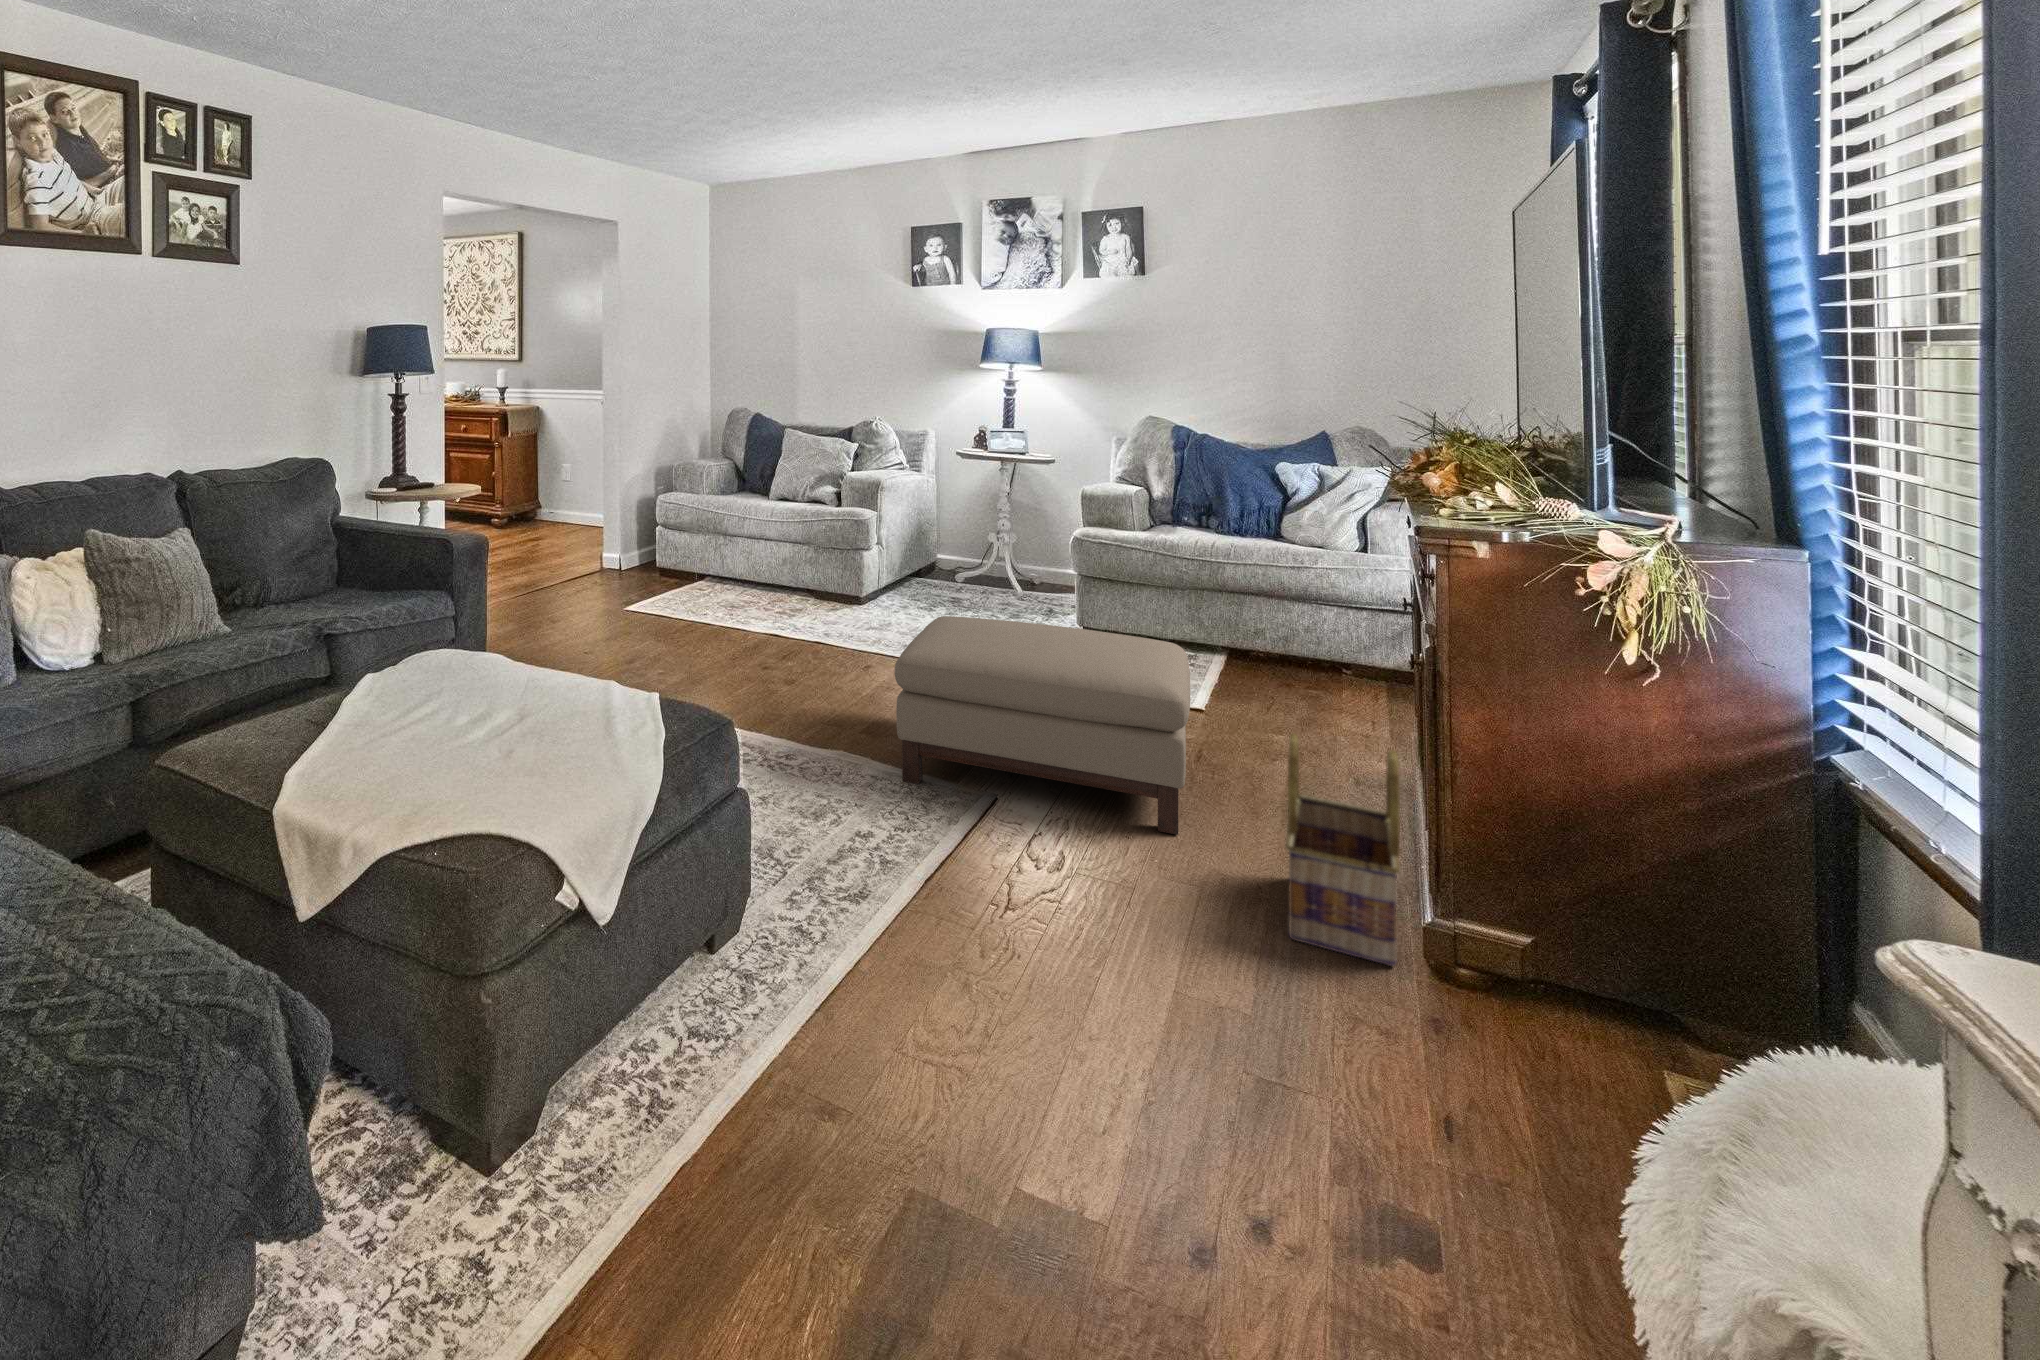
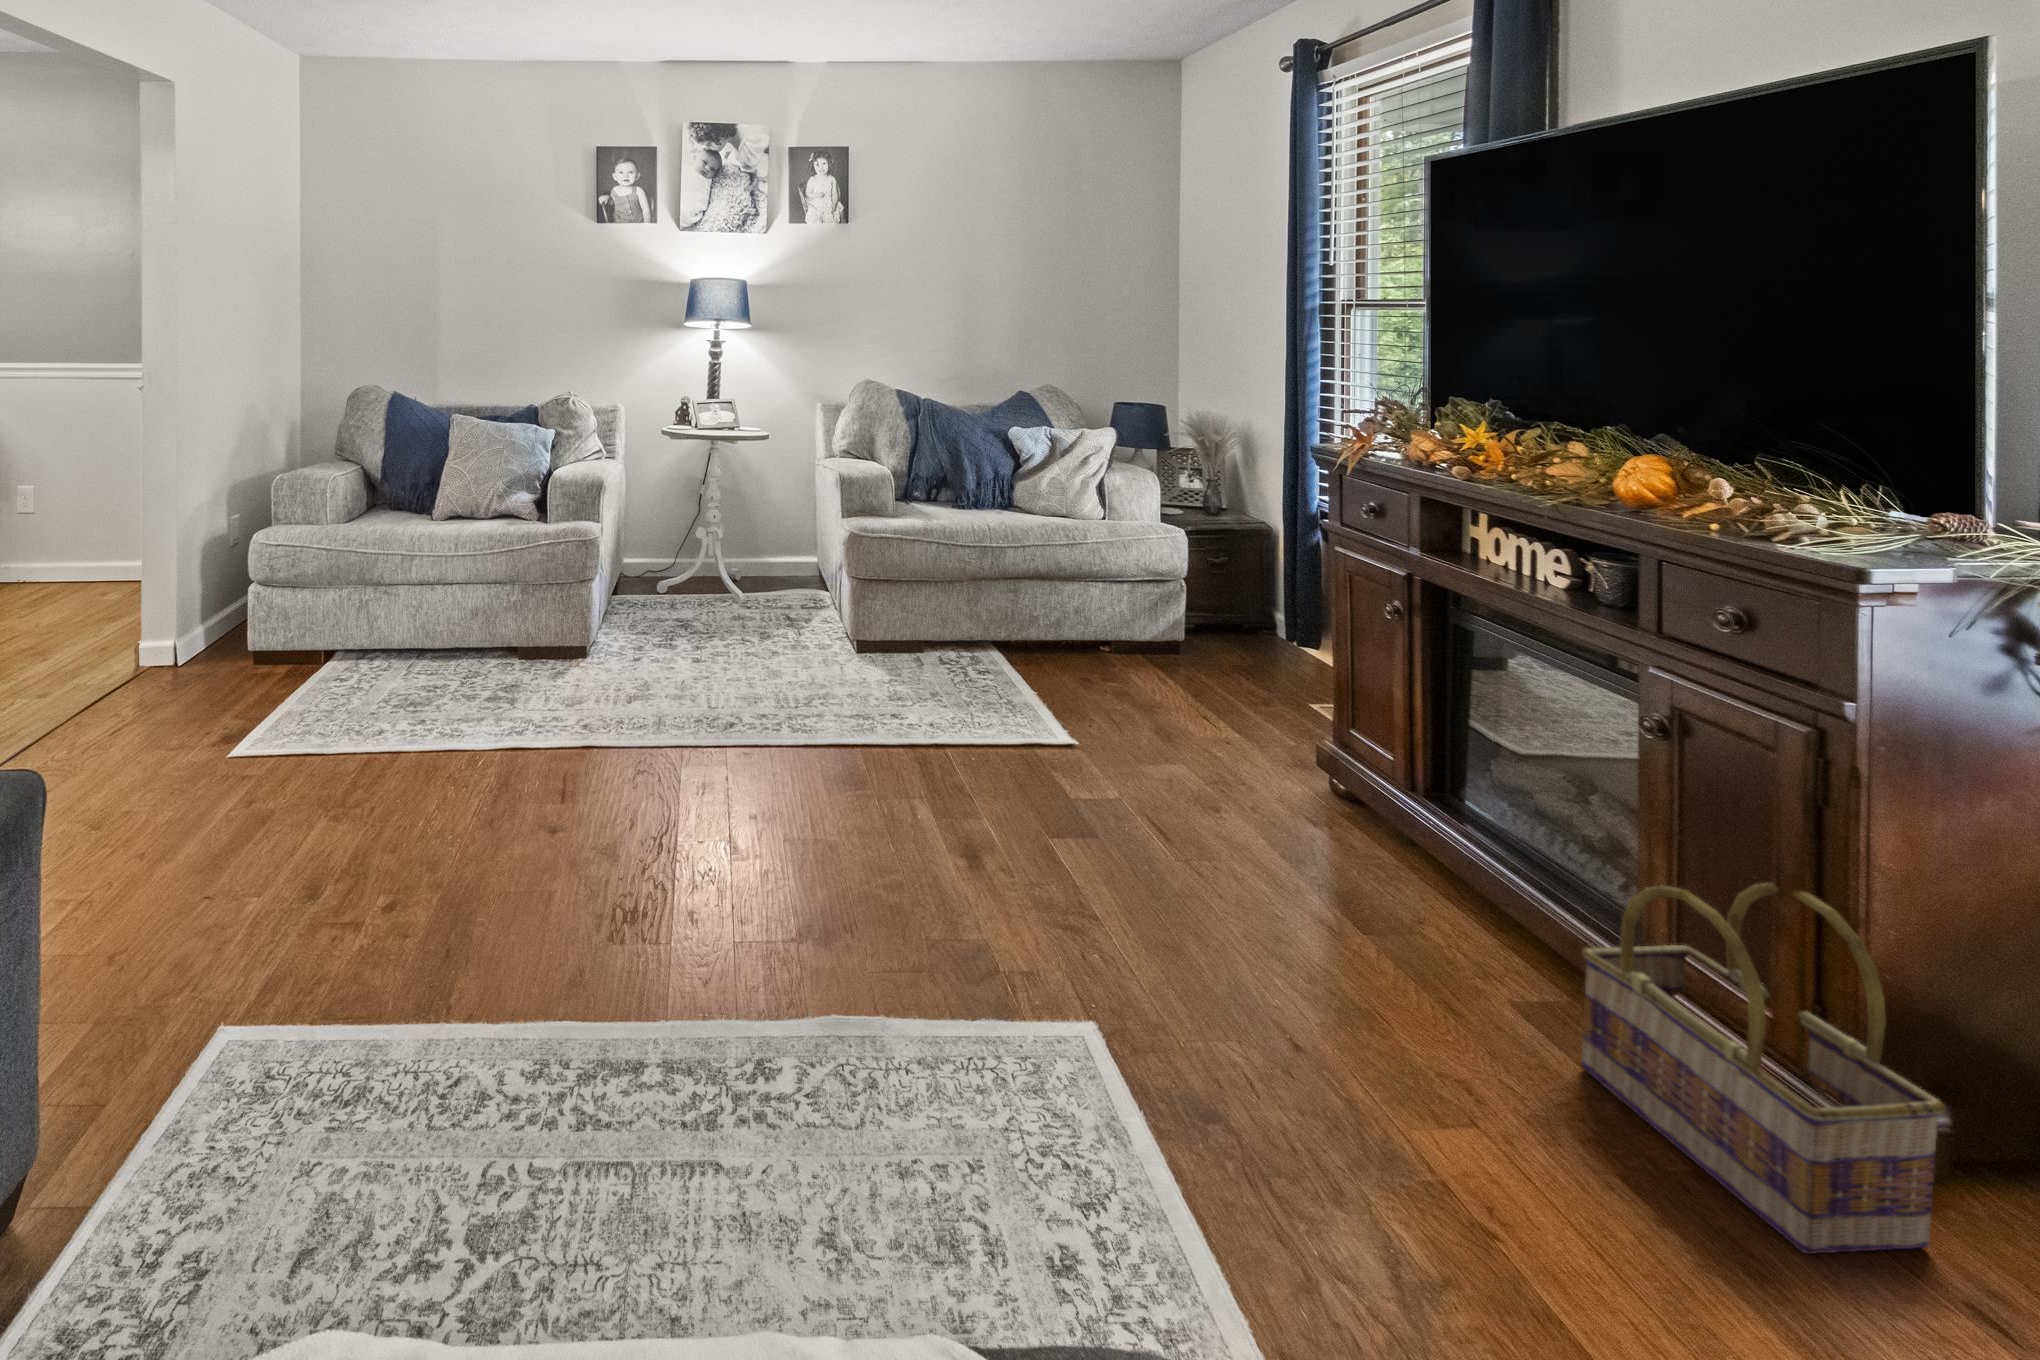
ottoman: present [895,616,1190,835] -> none [900,705,1418,1079]

